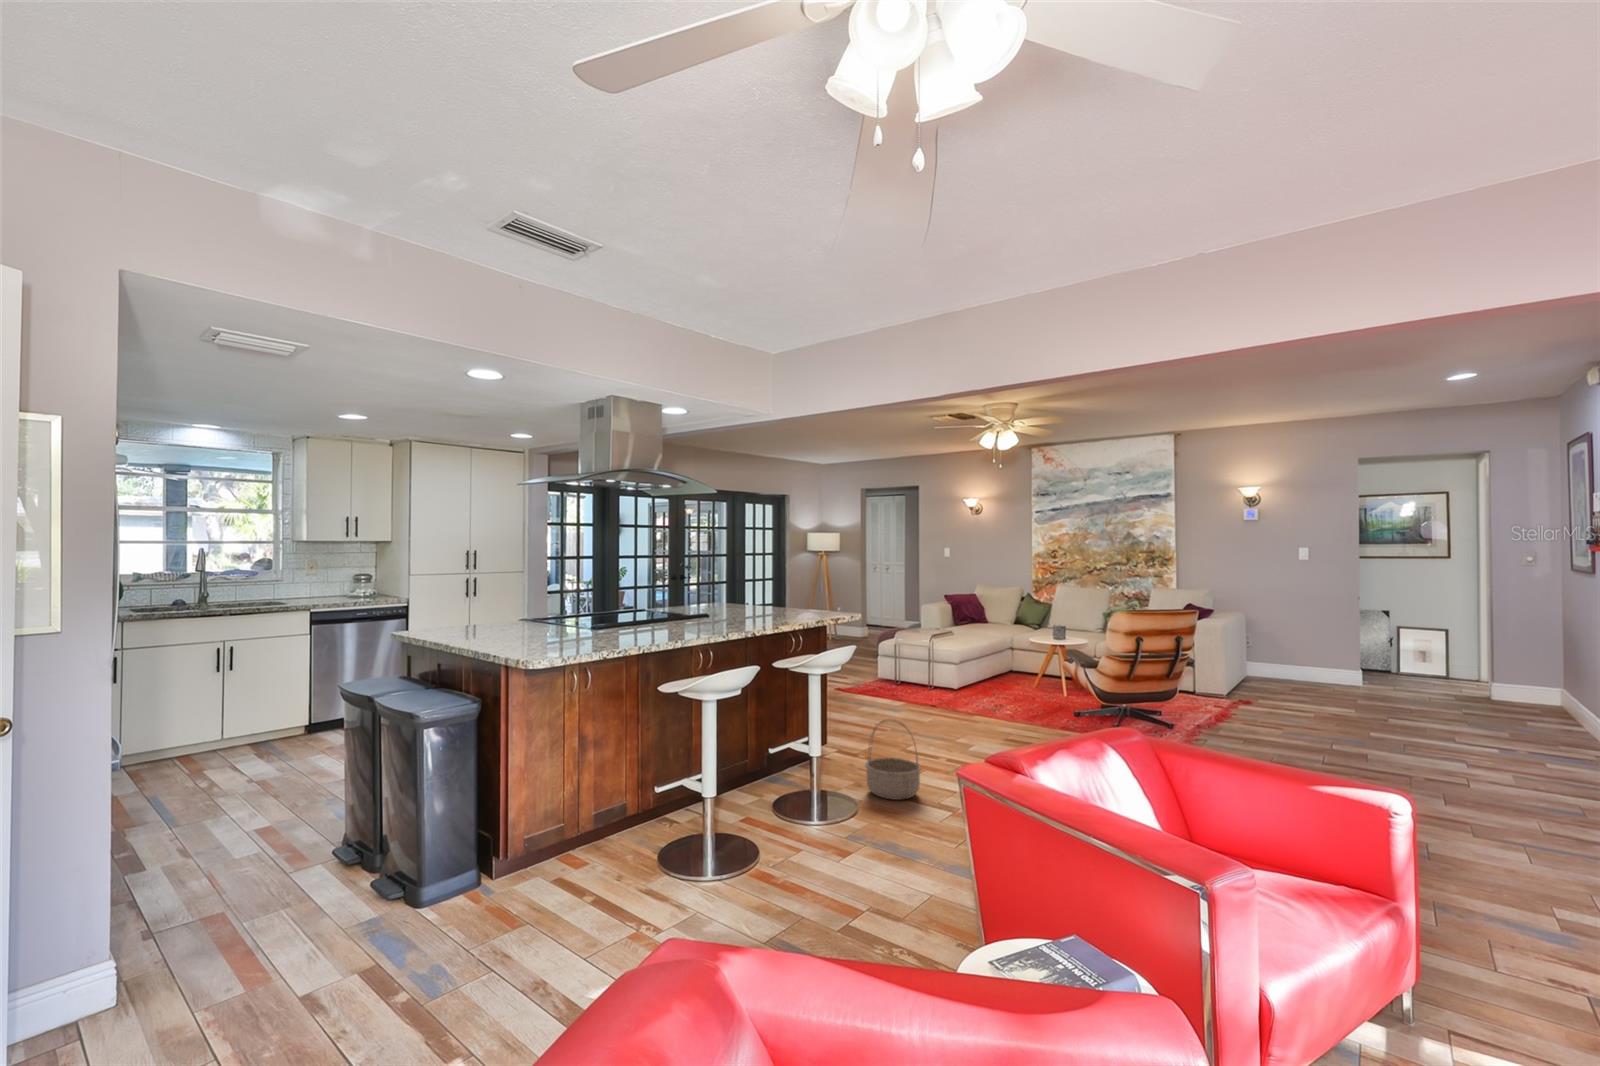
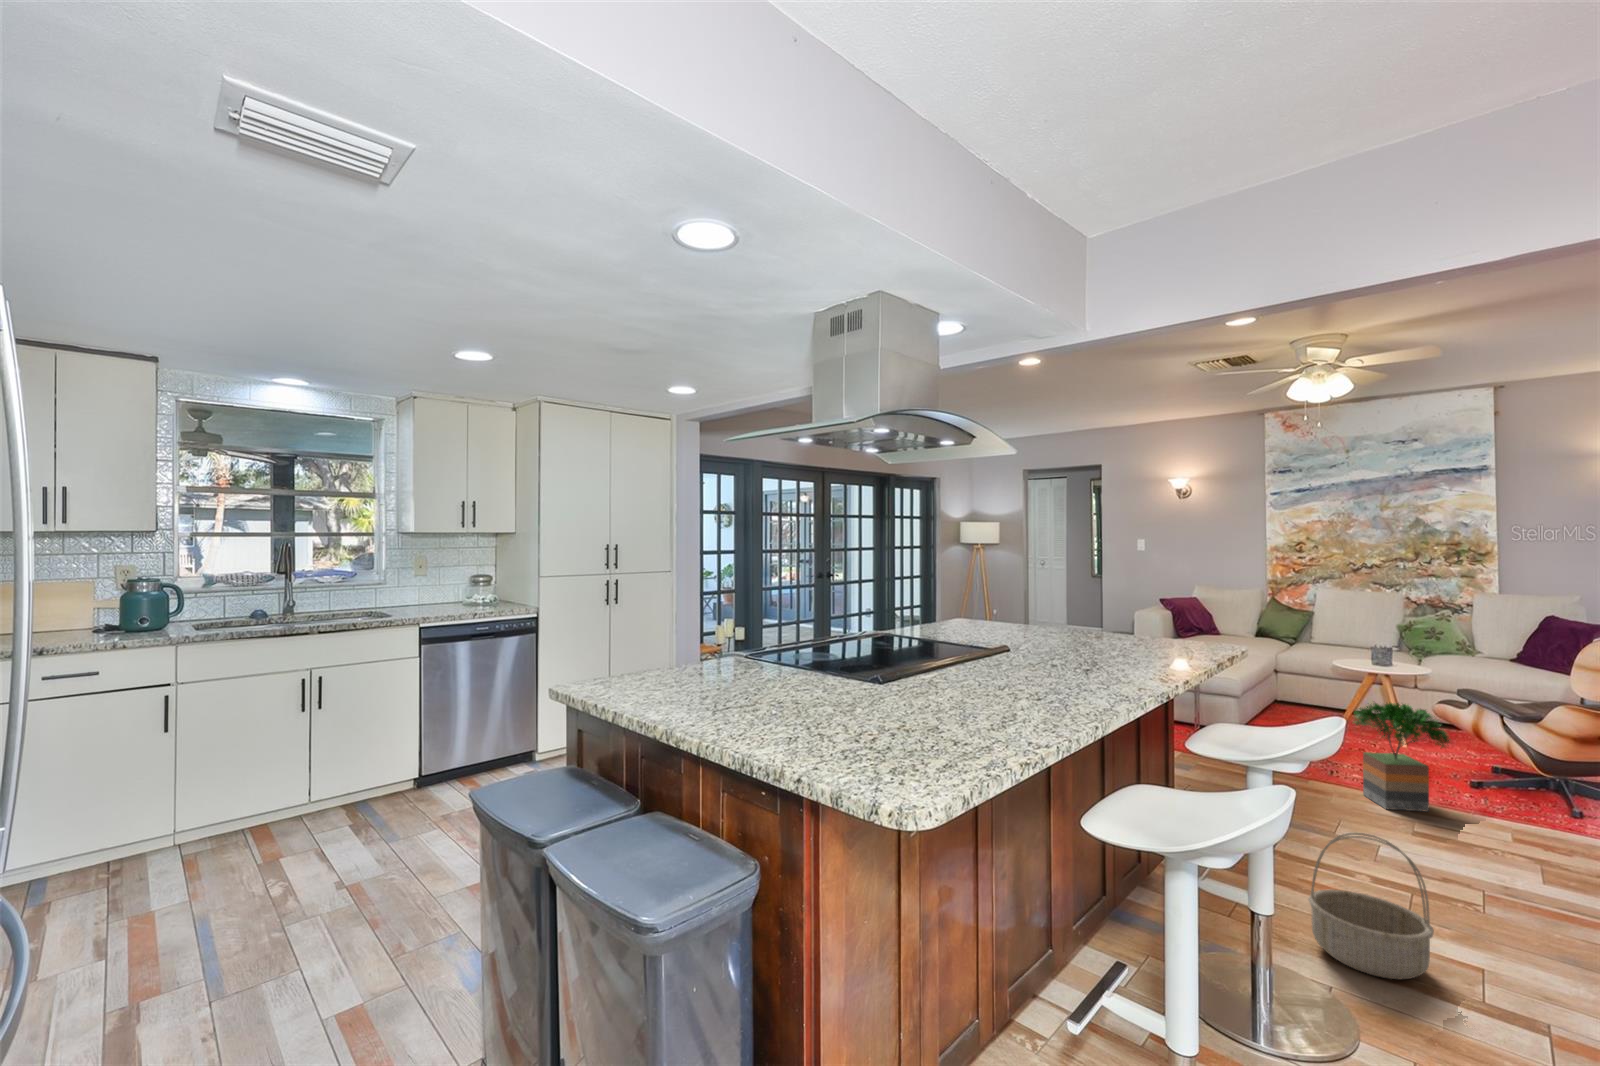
potted tree: none [989,658,1040,732] -> present [1355,703,1451,812]

